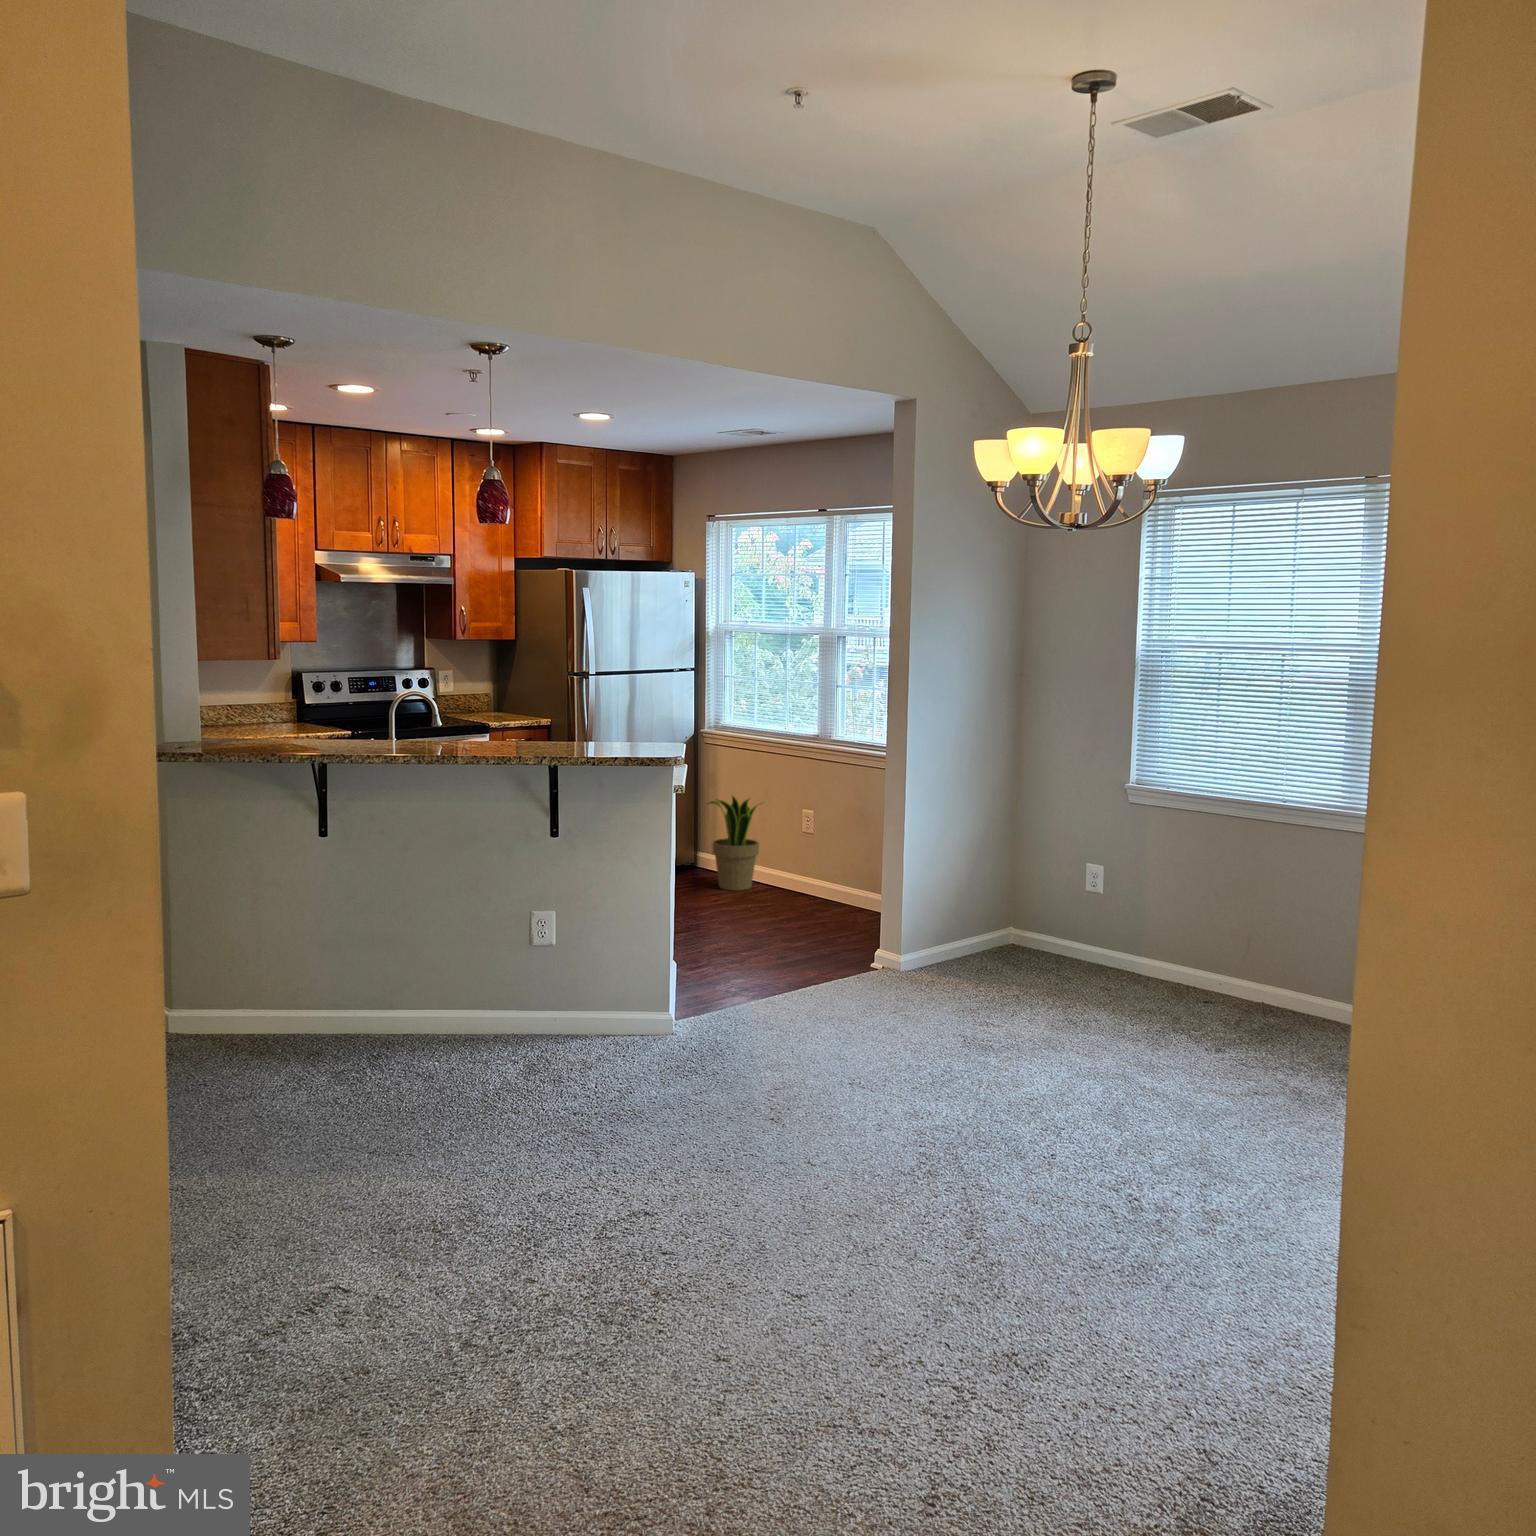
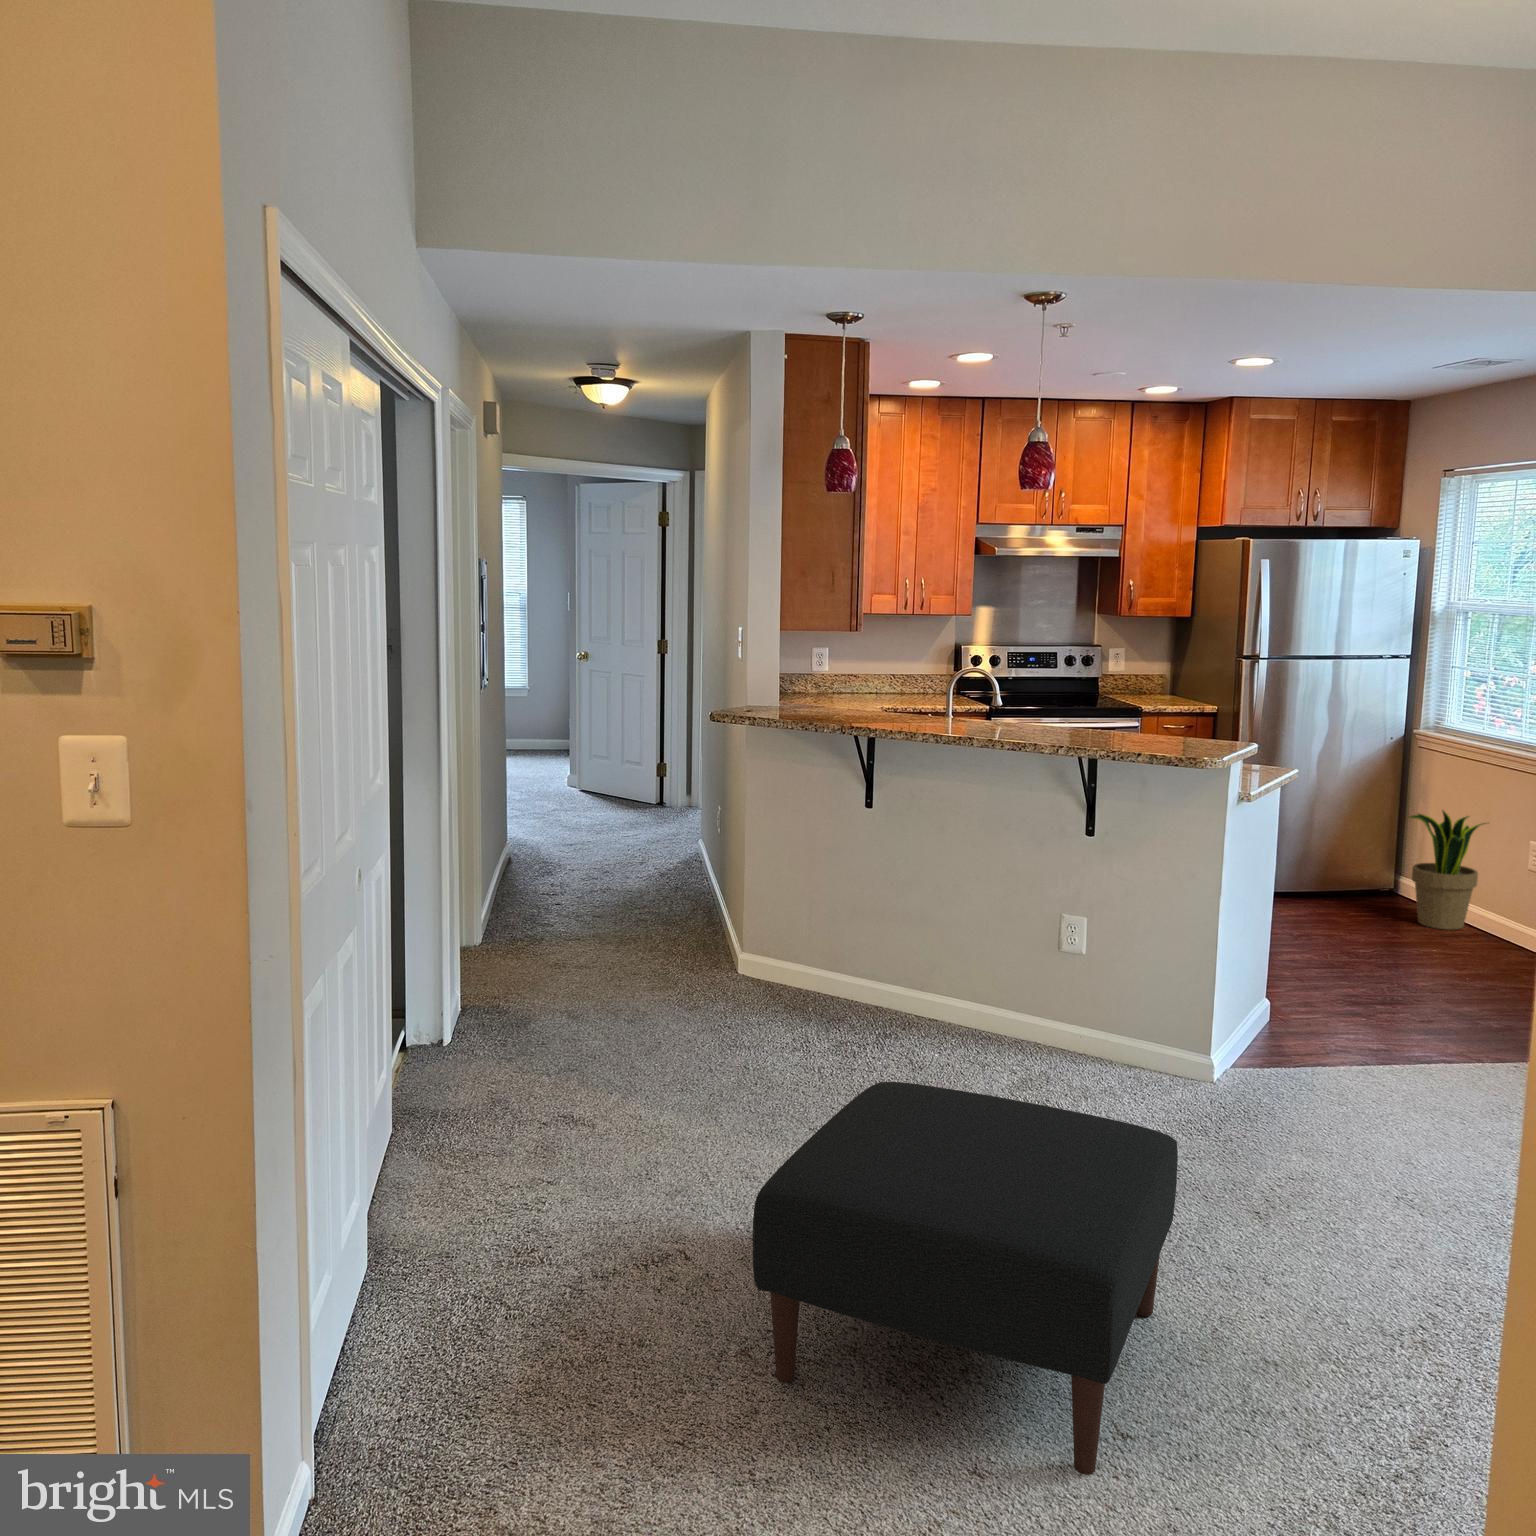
ottoman: none [495,1058,820,1355] -> present [753,1082,1178,1475]

